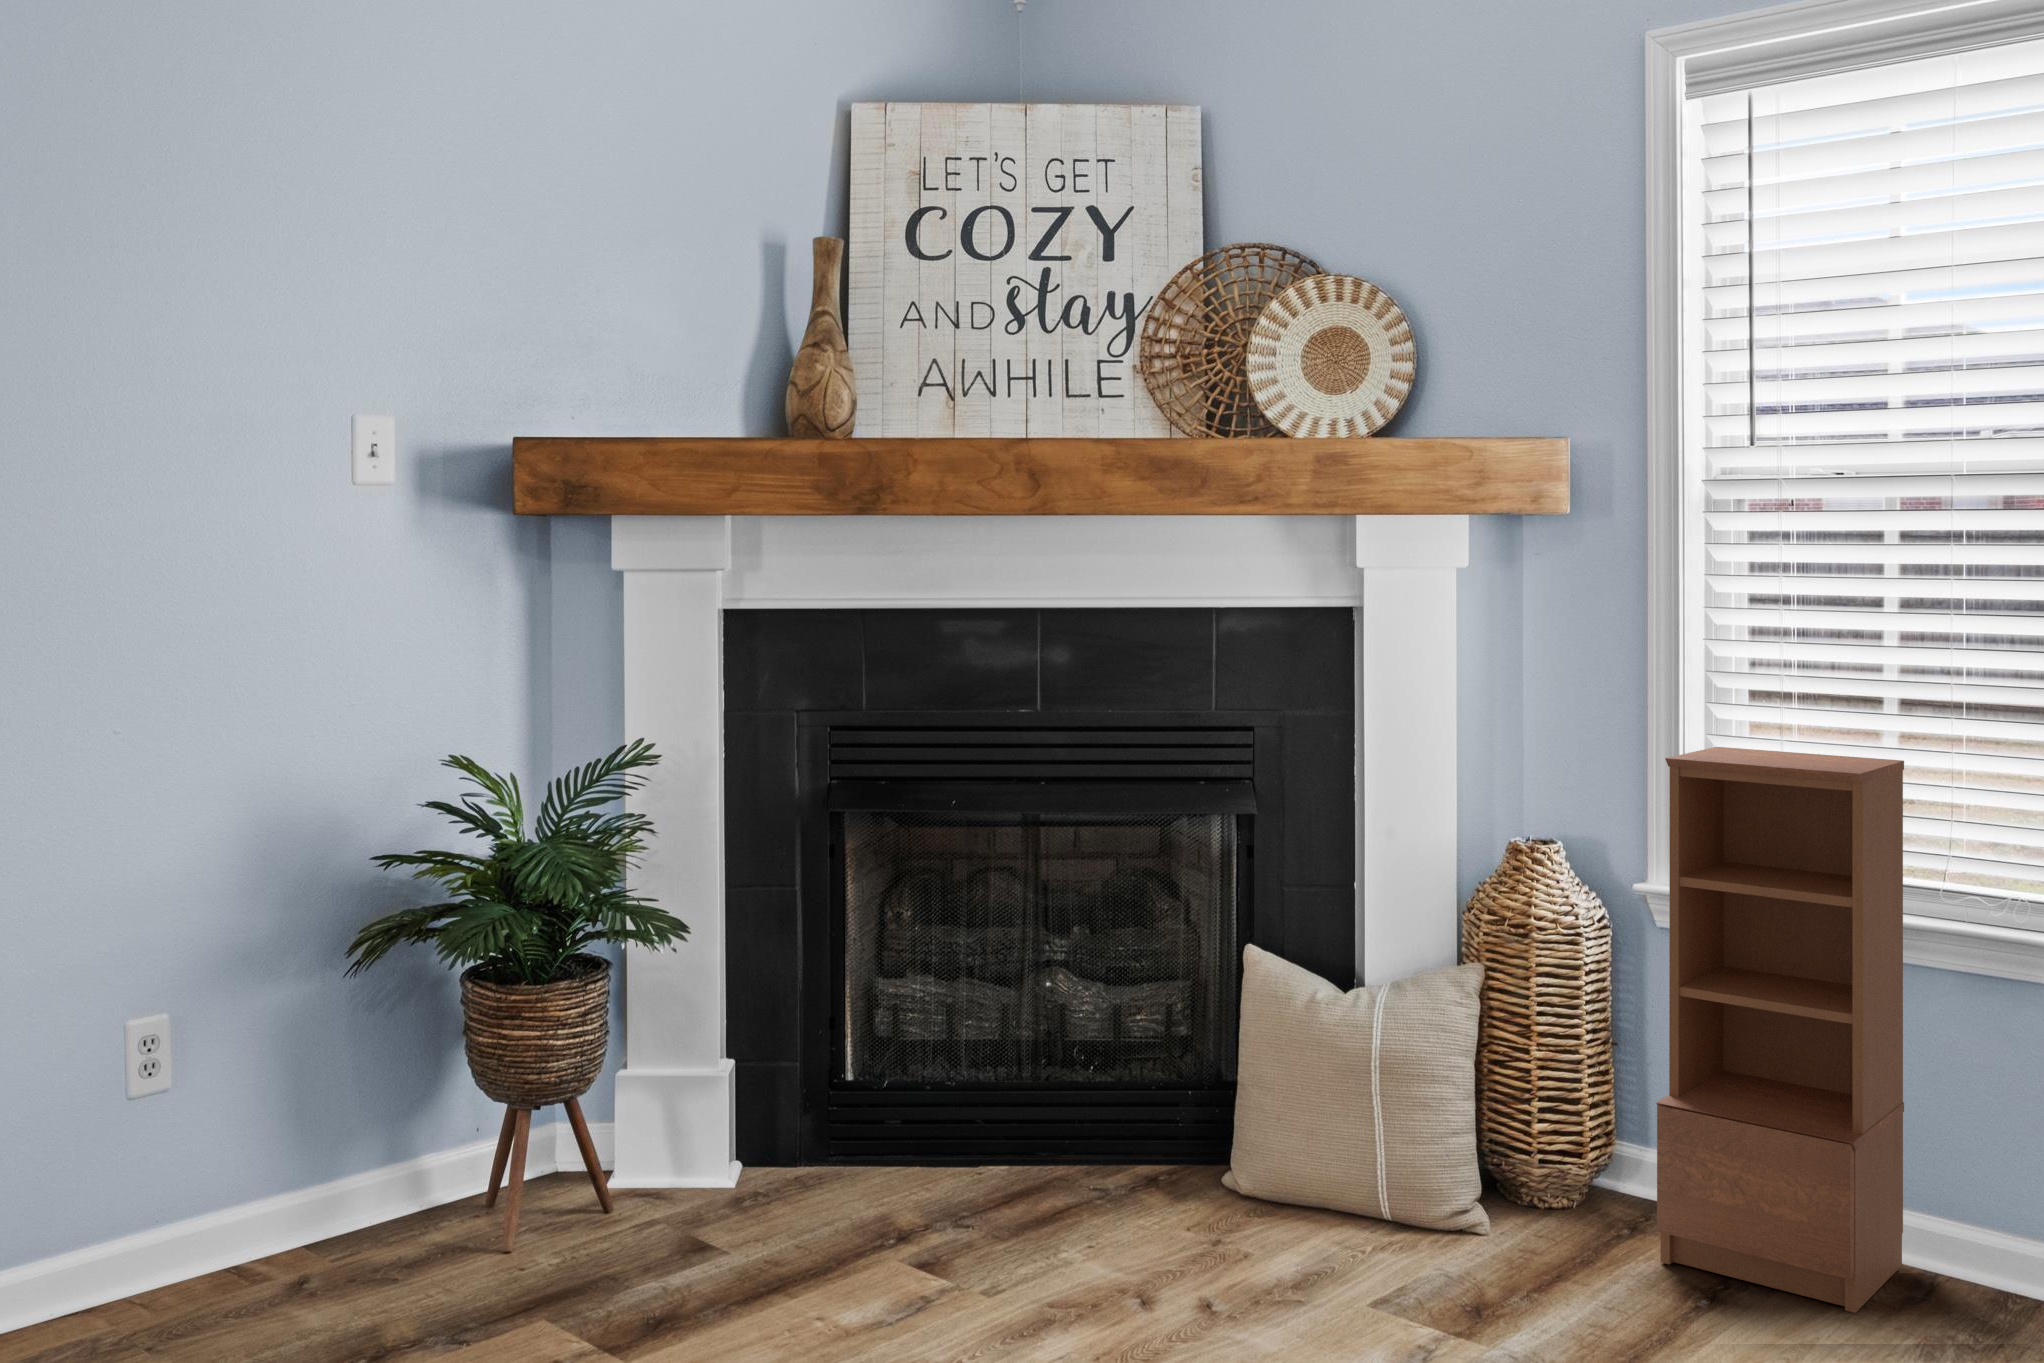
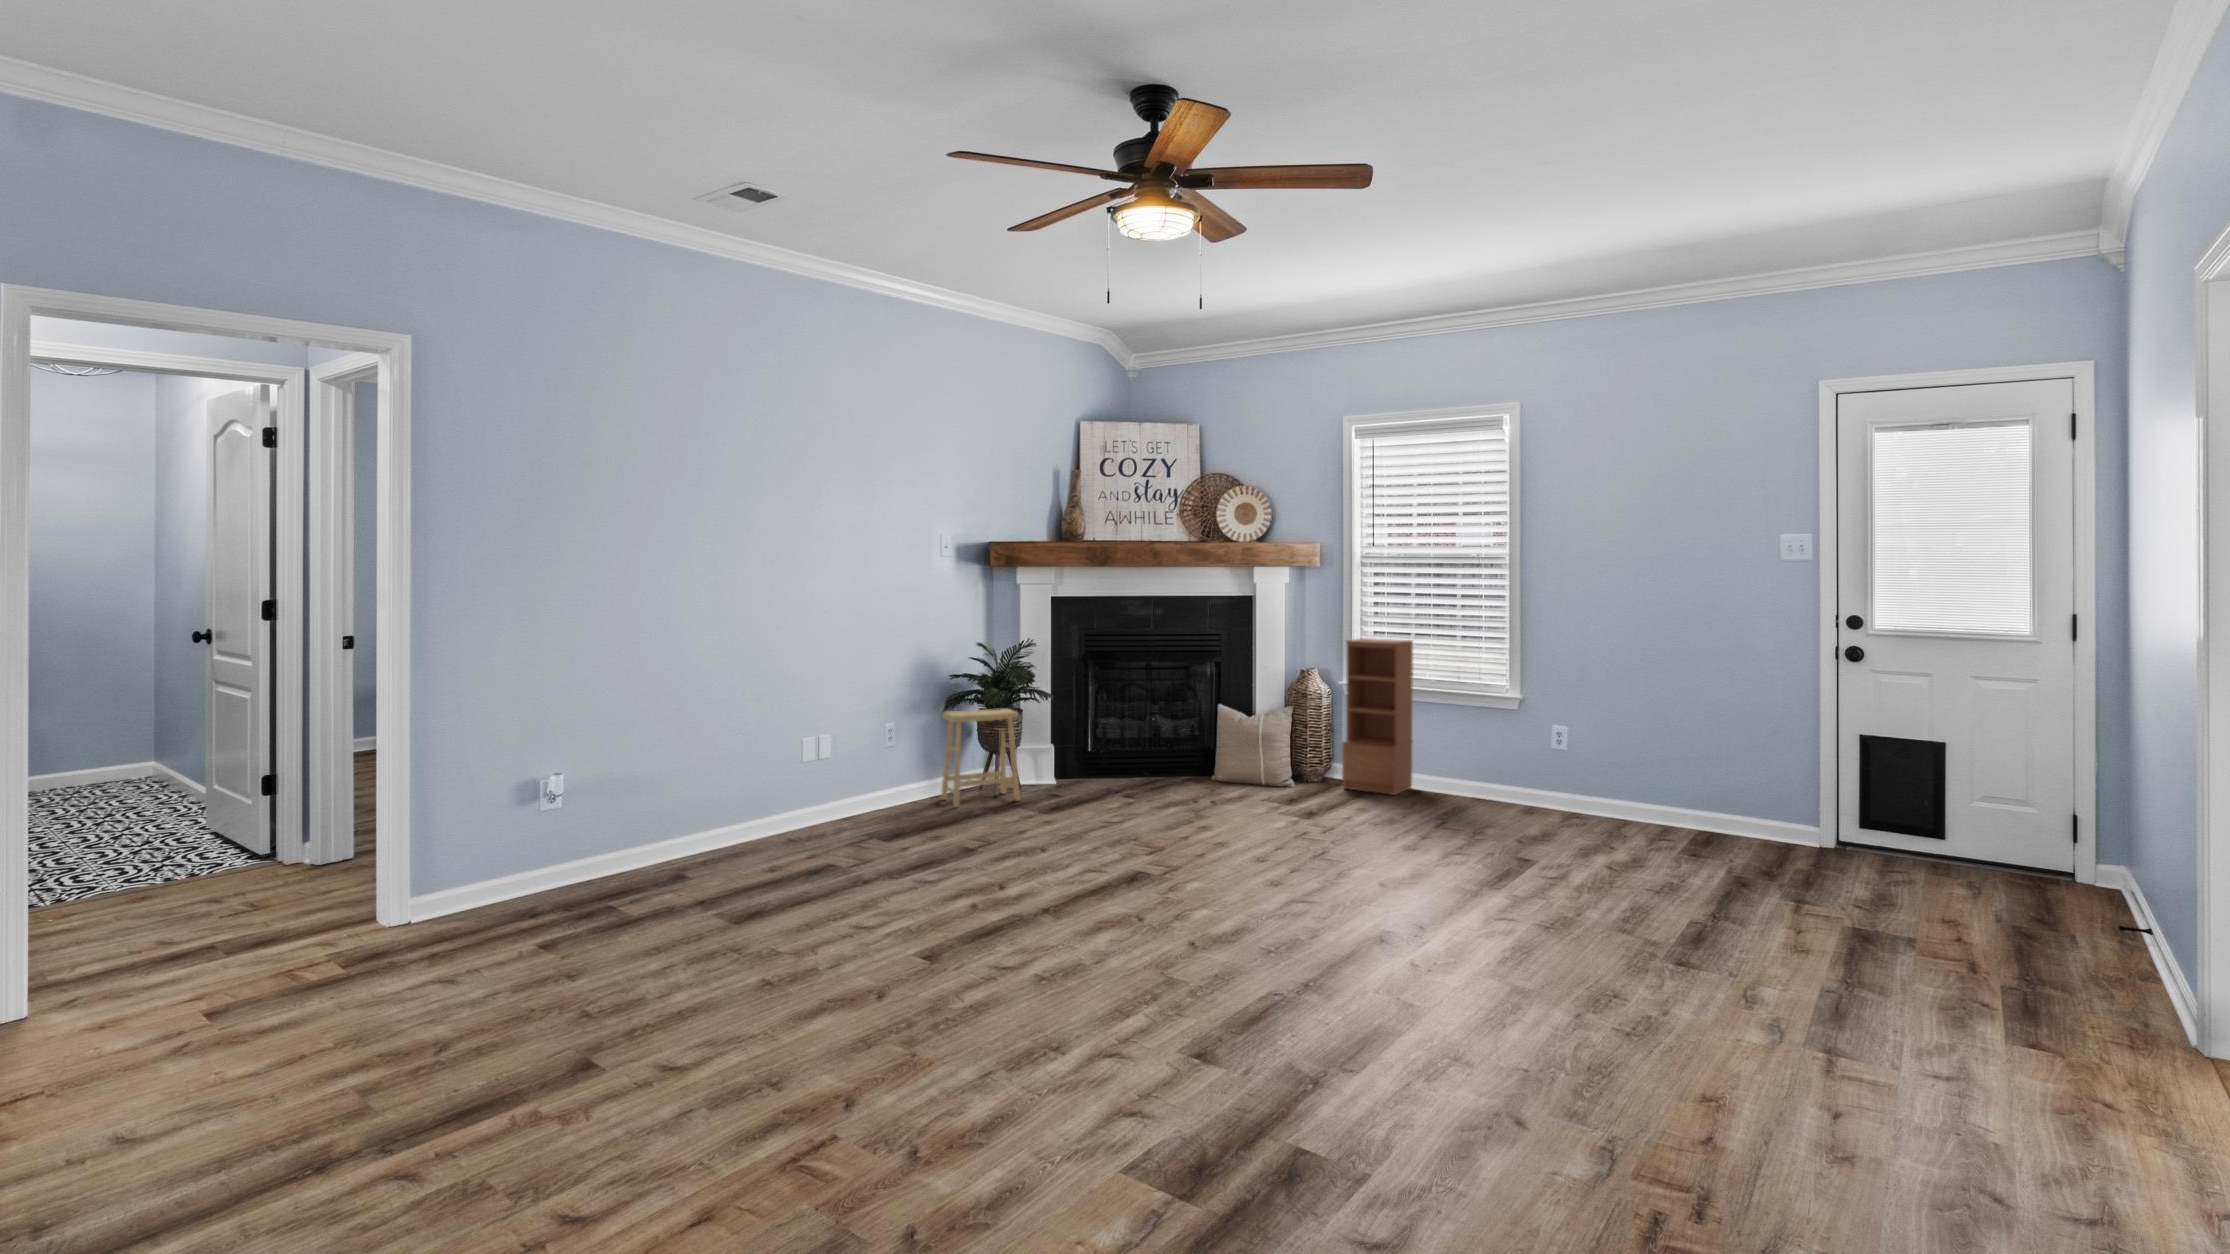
footstool: none [324,958,564,1307] -> present [941,709,1020,807]

